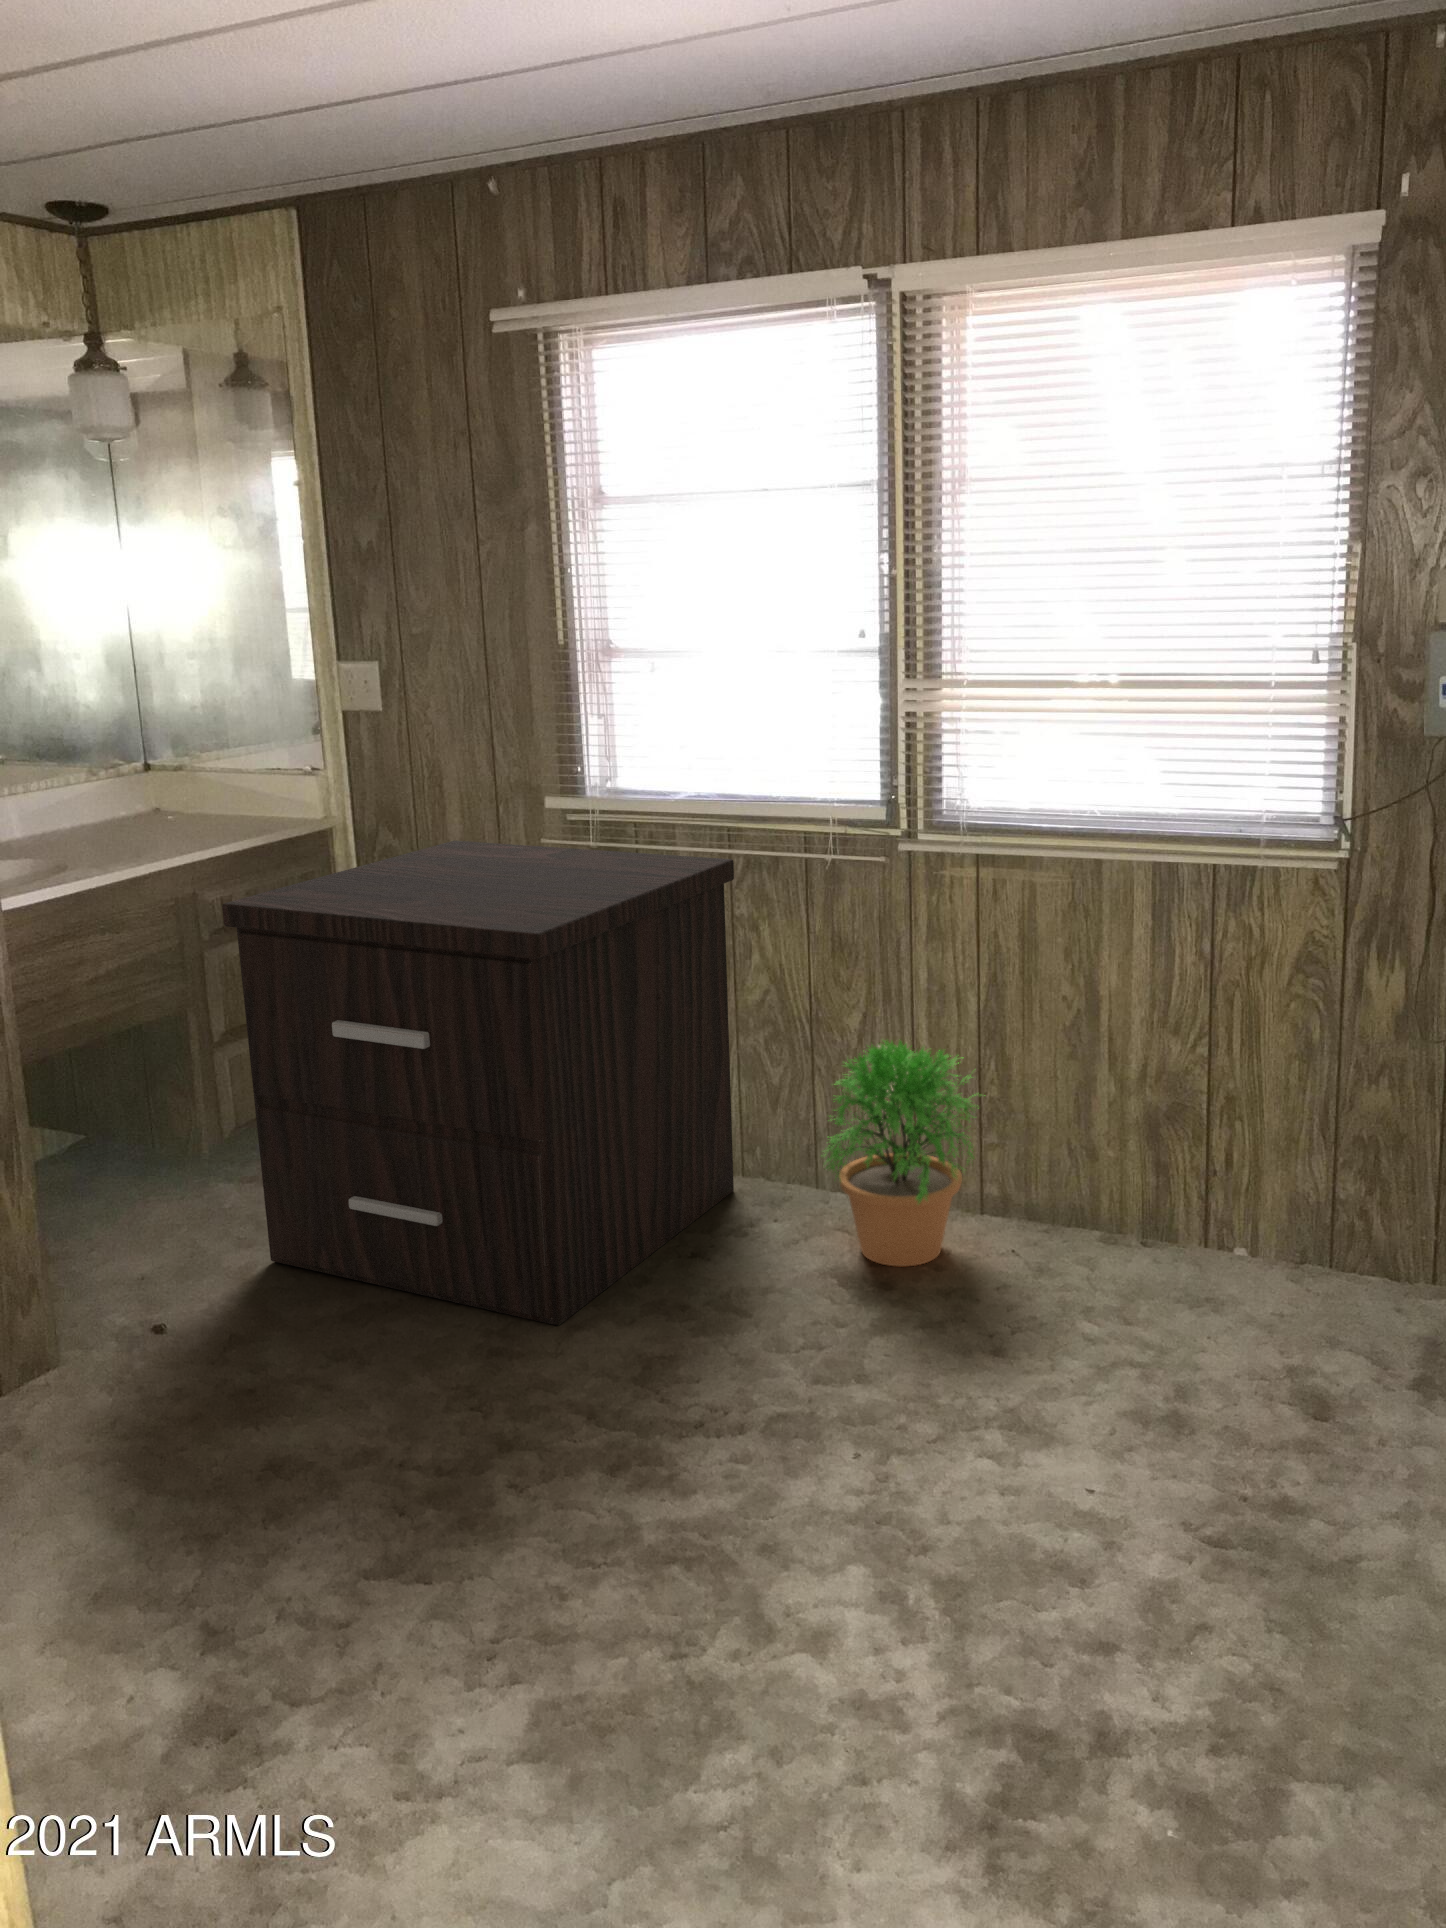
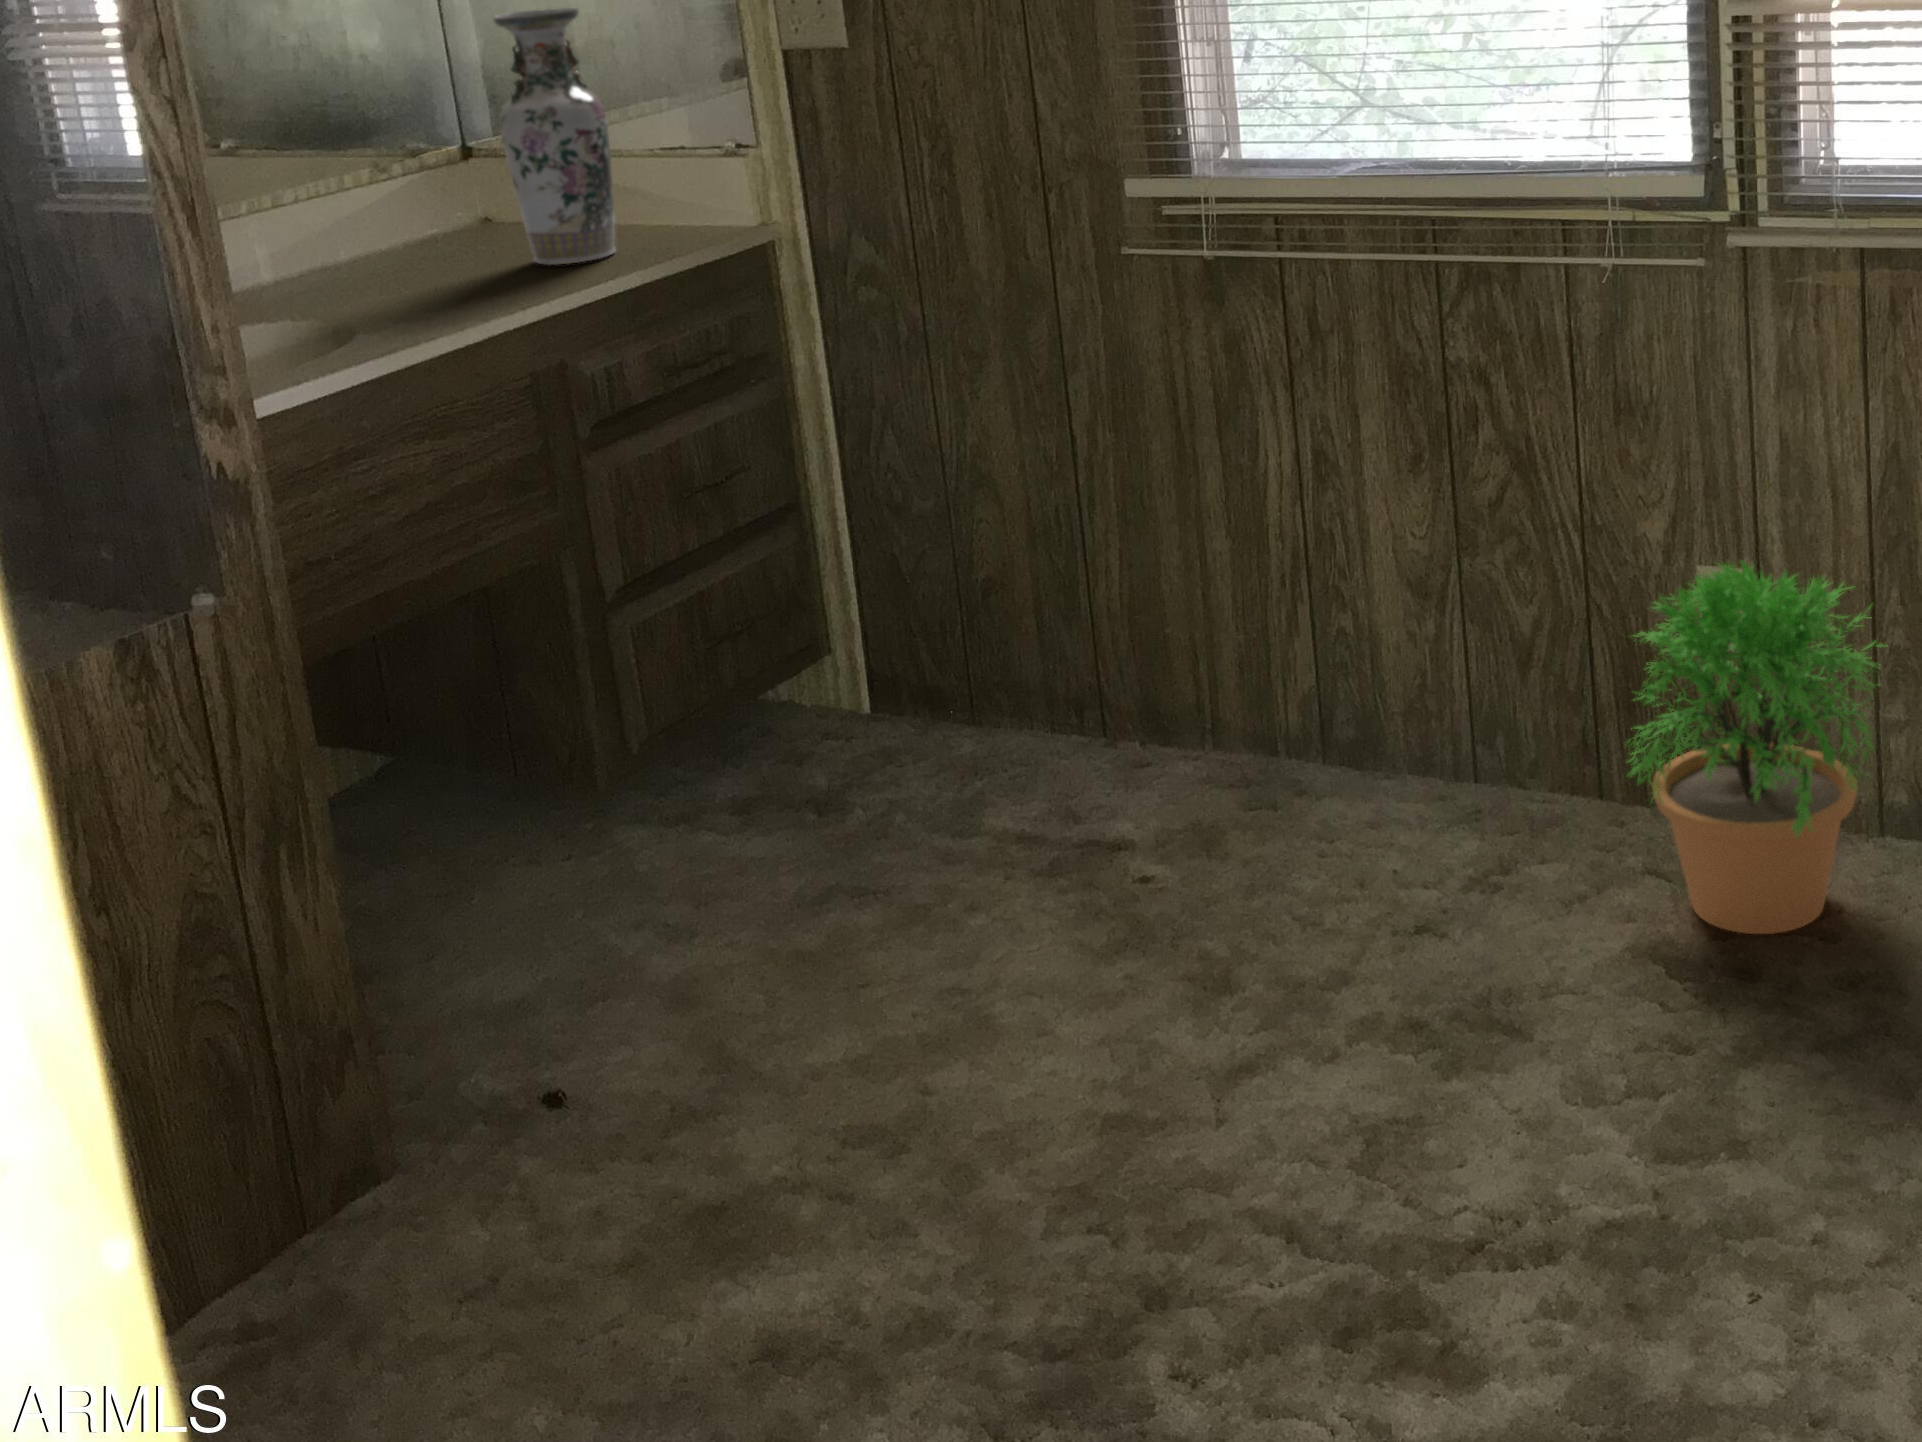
vase: none [166,678,233,834] -> present [493,8,616,265]
nightstand: present [222,841,734,1326] -> none [615,256,1465,1068]

